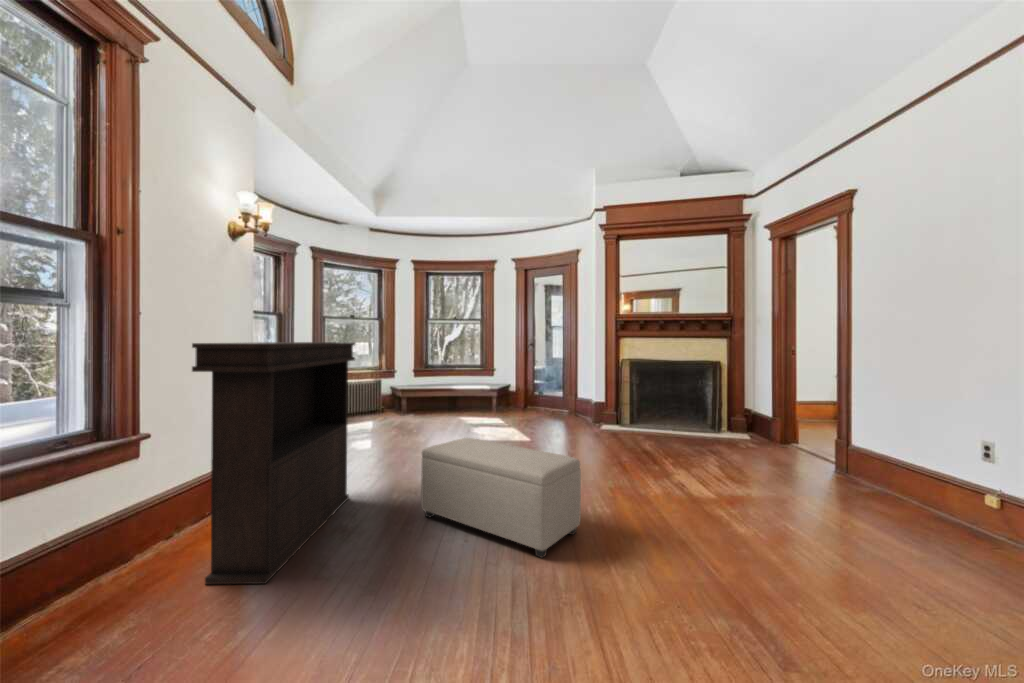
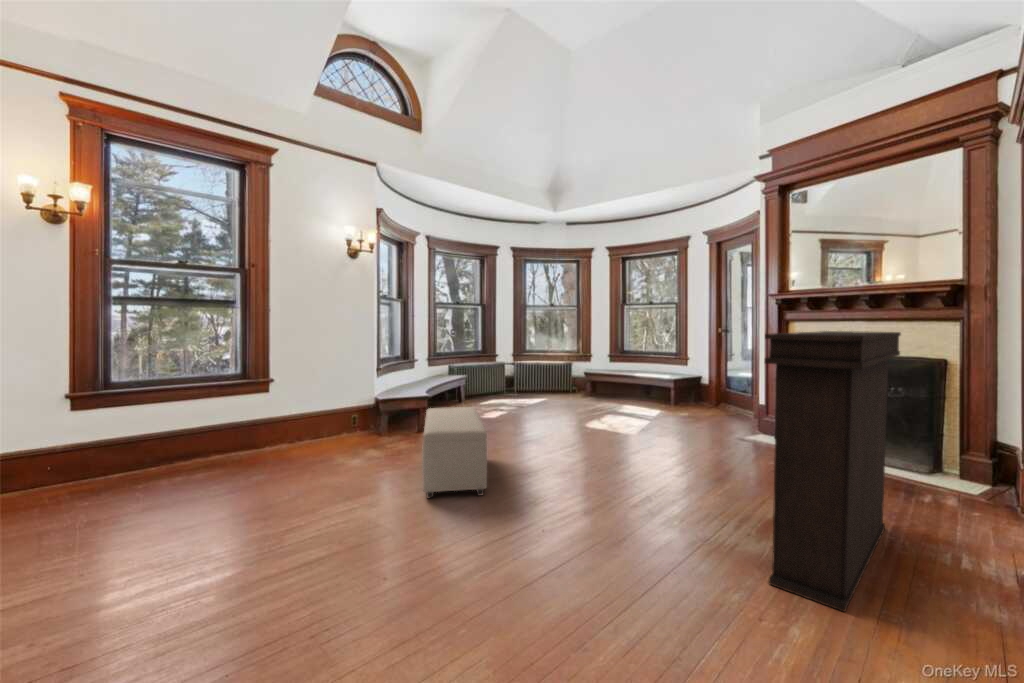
console table: present [192,342,355,584] -> present [765,331,901,612]

